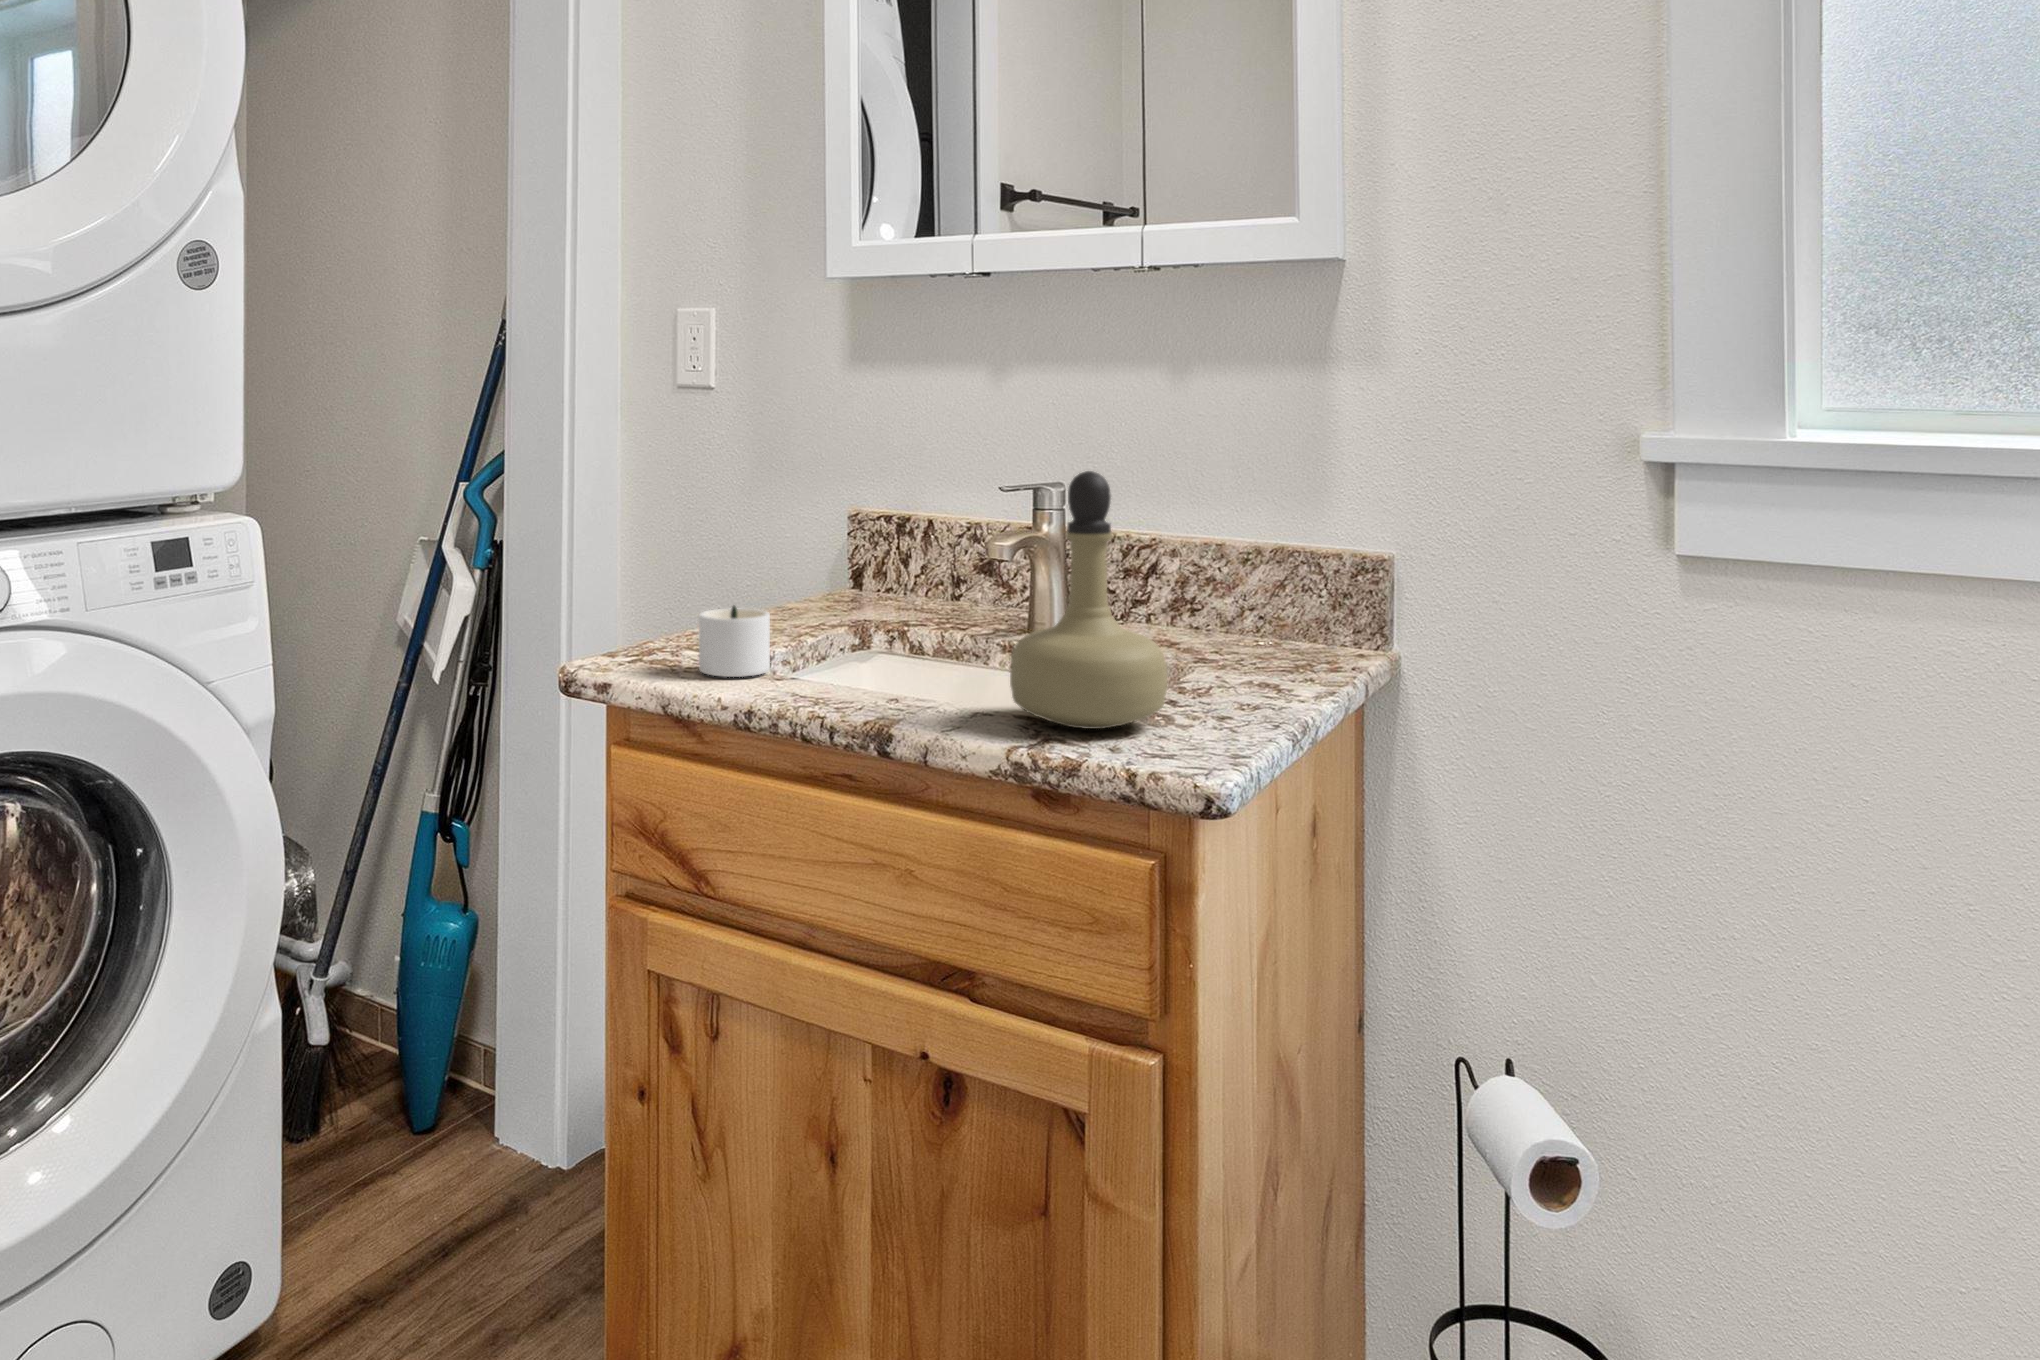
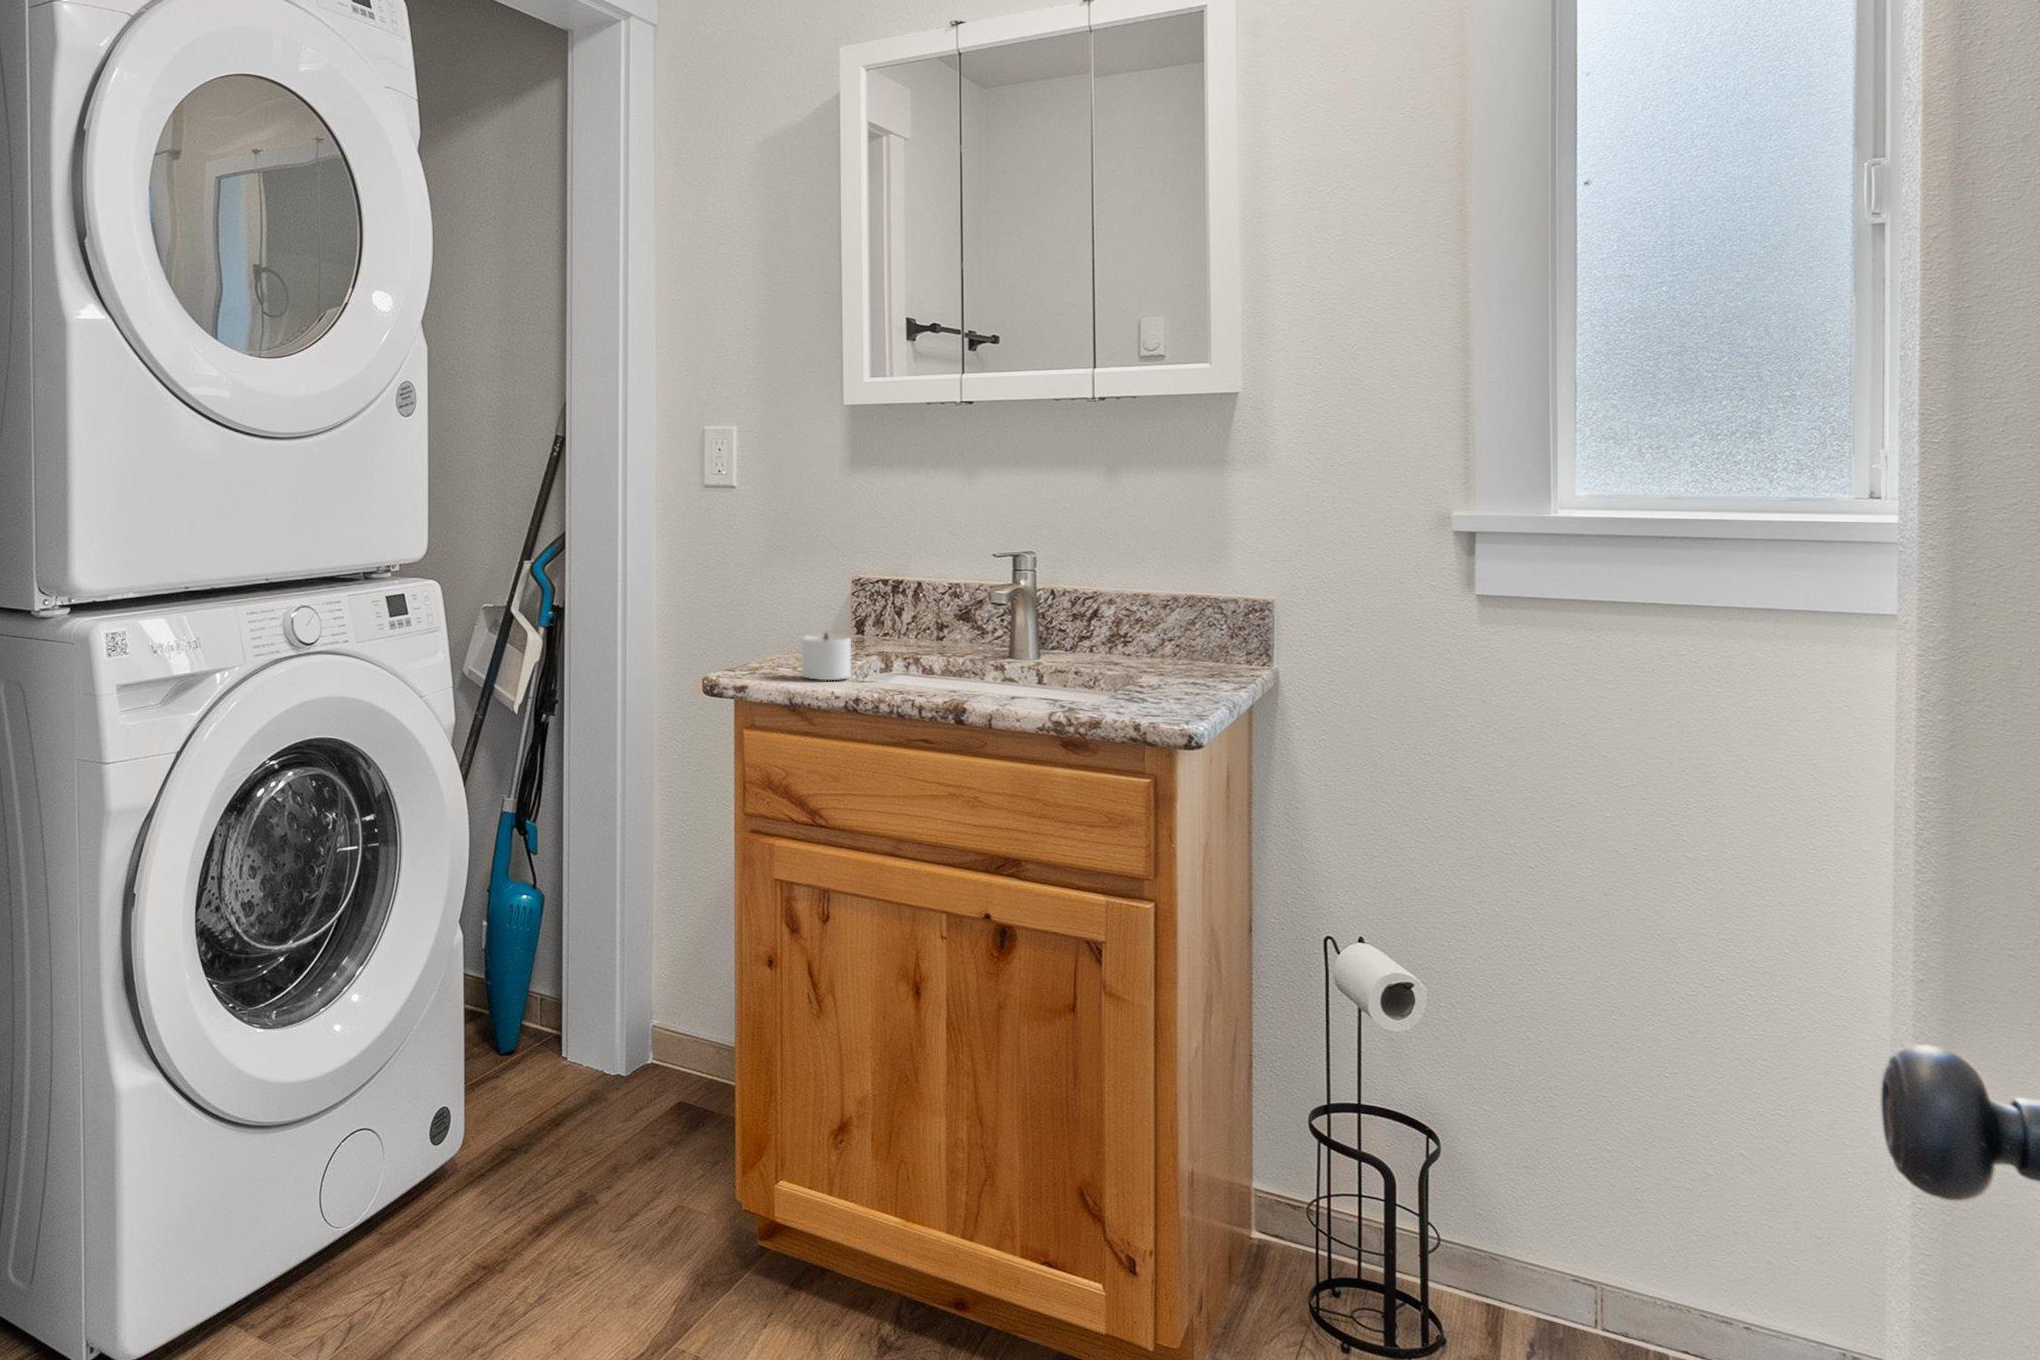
perfume bottle: present [1010,471,1167,729] -> none [1040,536,1148,703]

